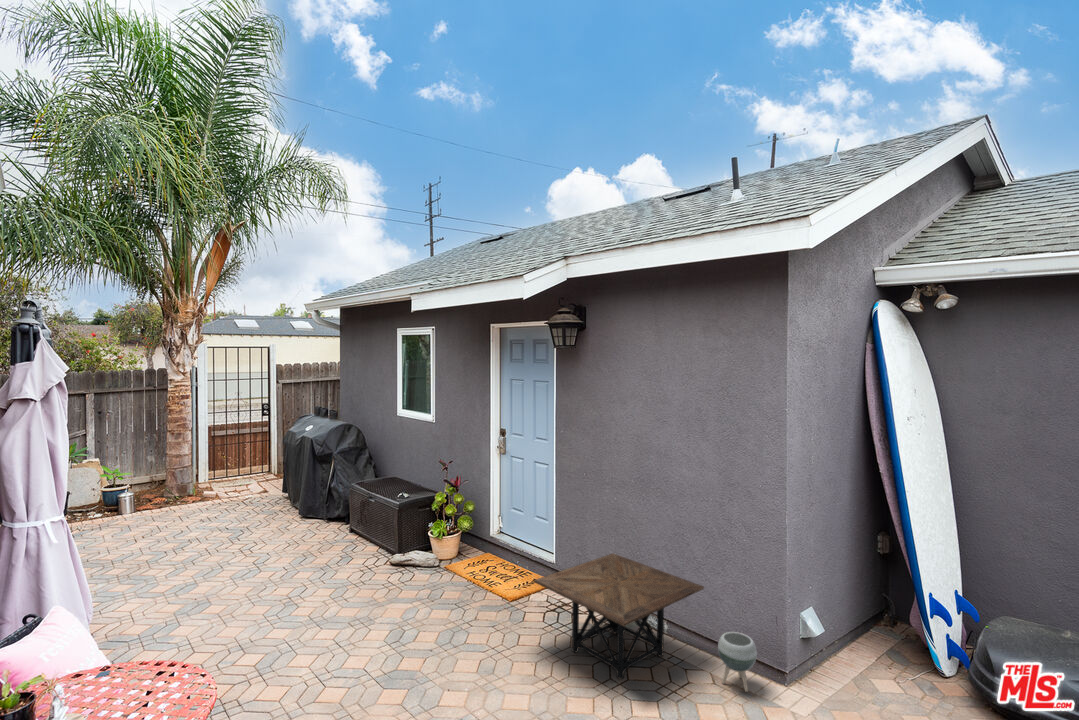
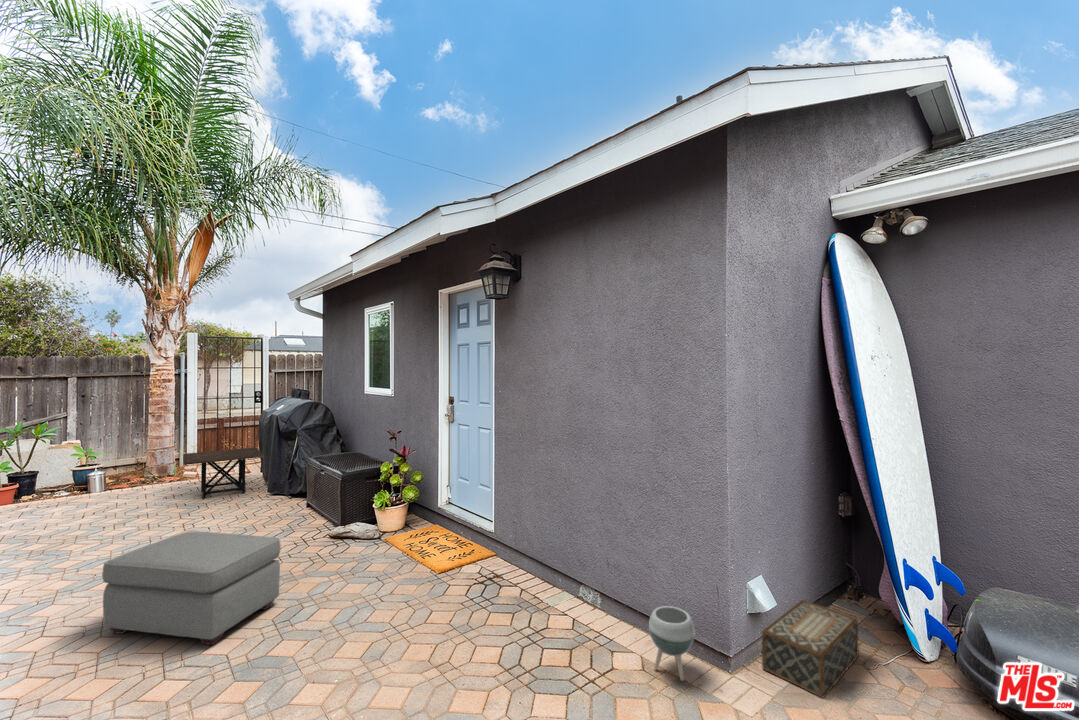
side table: present [534,553,704,679] -> present [183,448,265,499]
ottoman: none [241,564,381,664] -> present [102,532,281,645]
woven basket: none [811,626,890,704] -> present [762,600,859,698]

